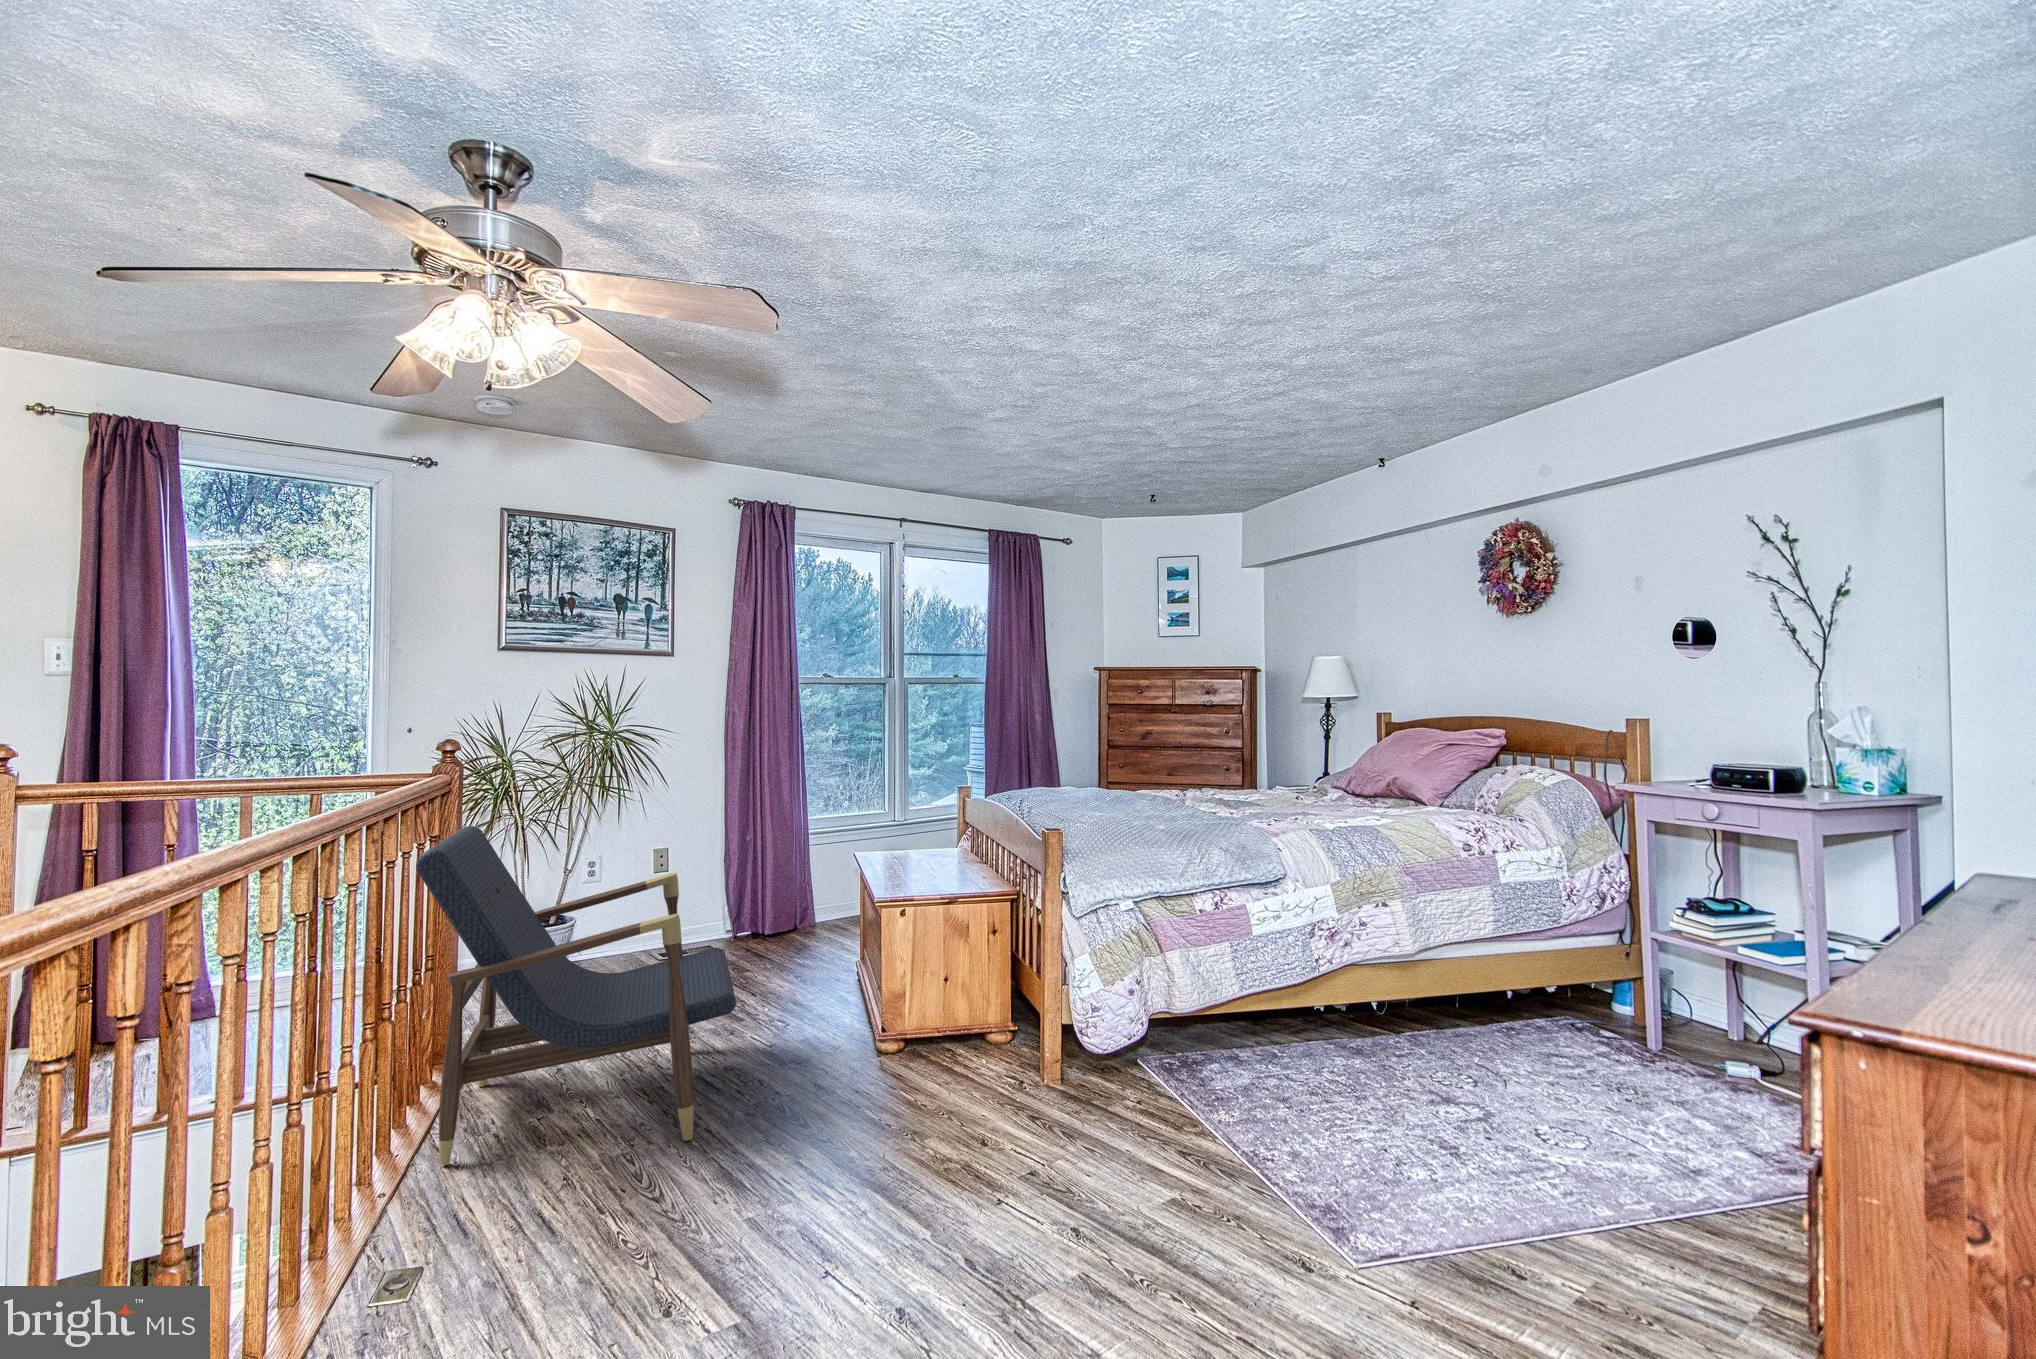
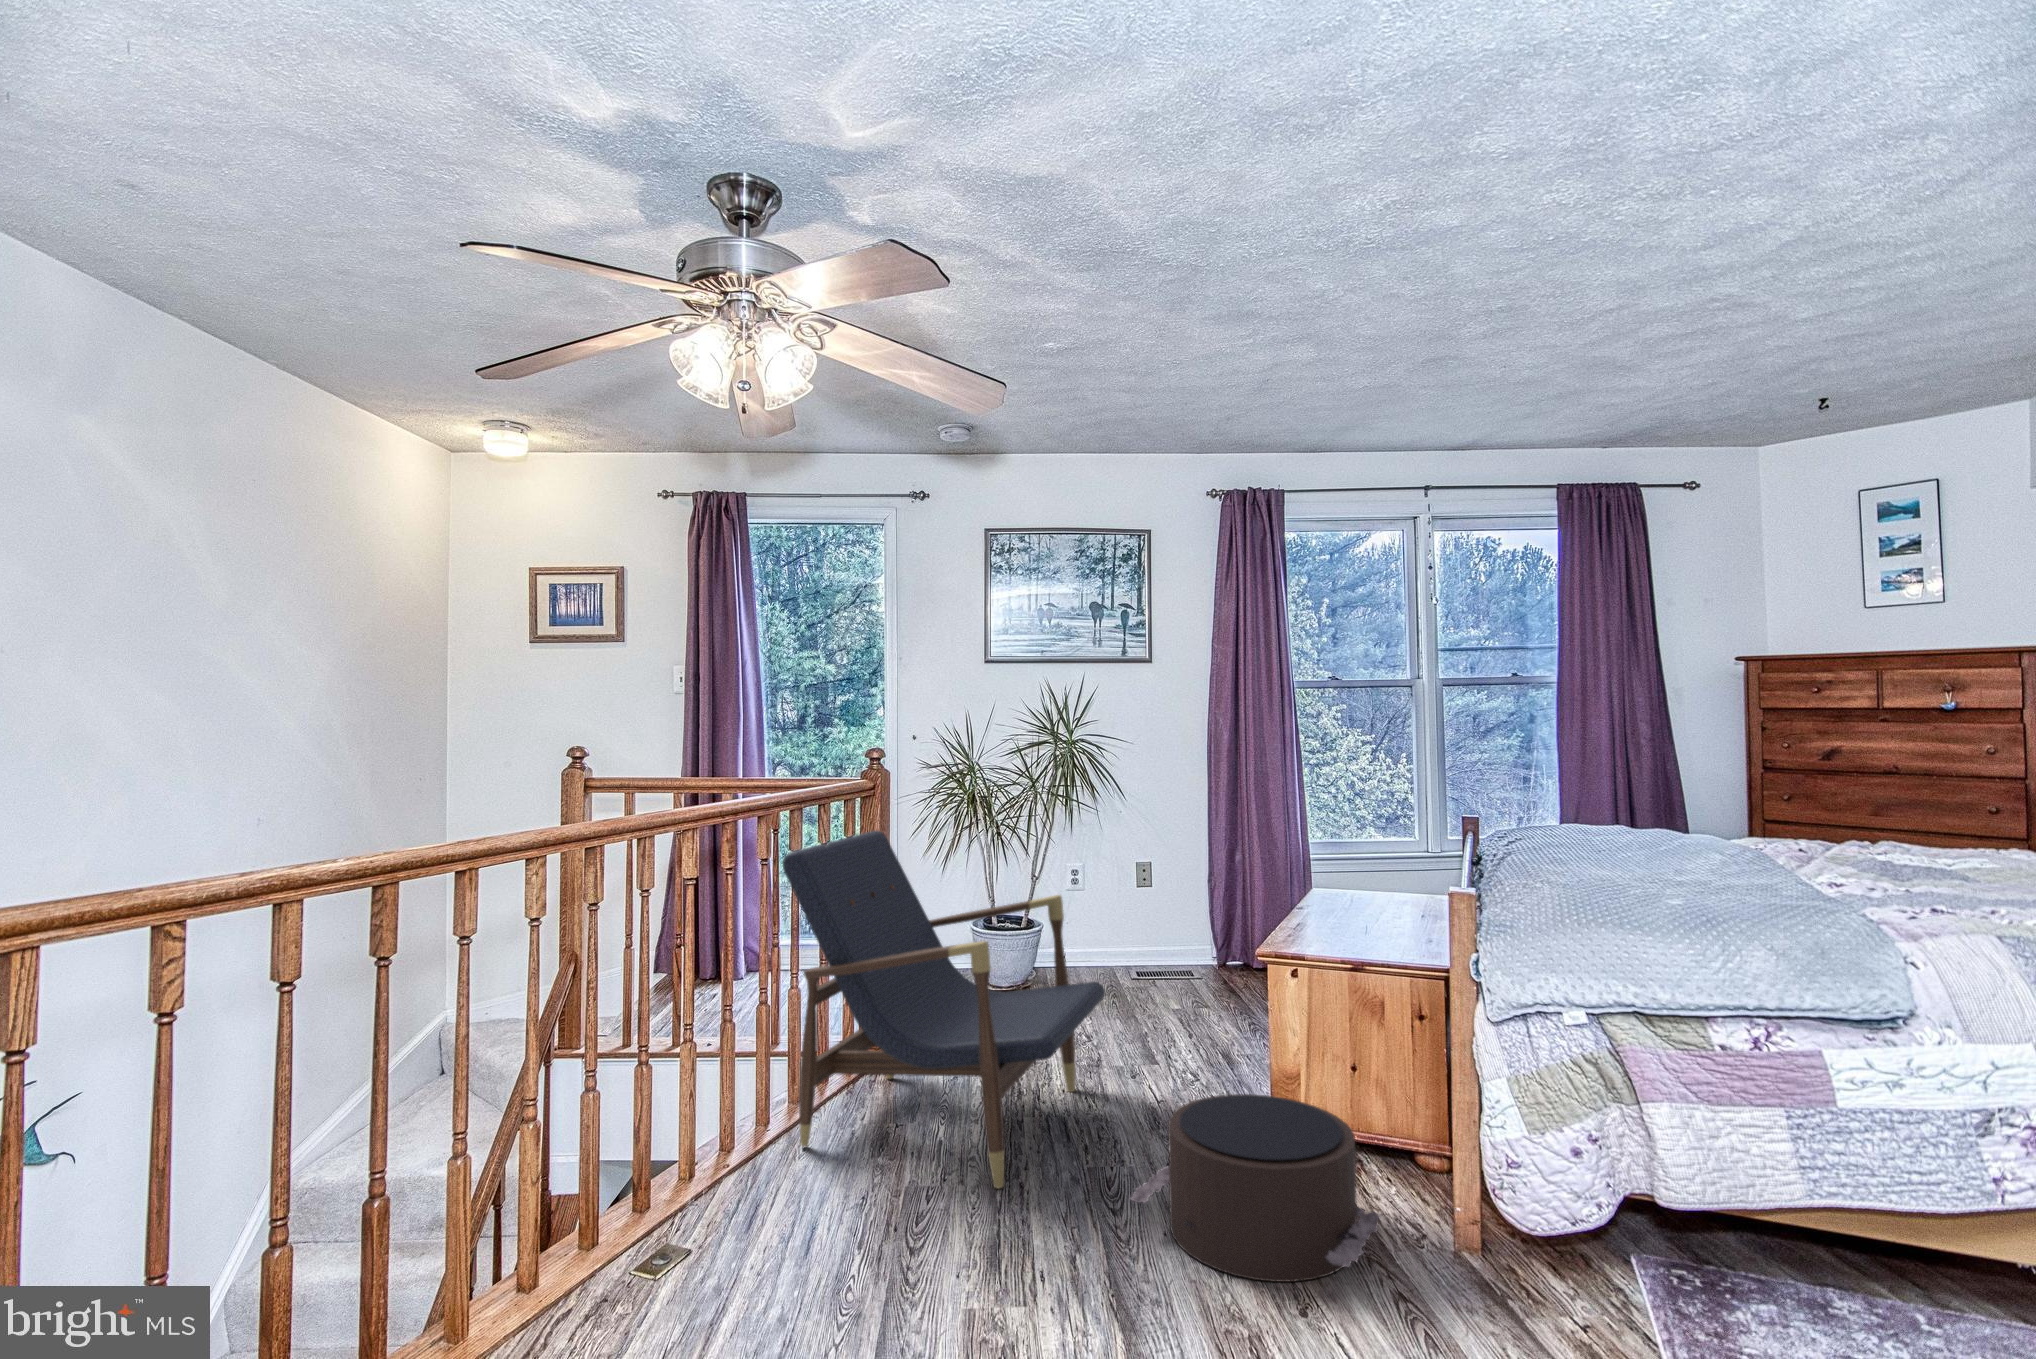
pouf: none [827,1005,1013,1140] -> present [1130,1094,1382,1282]

